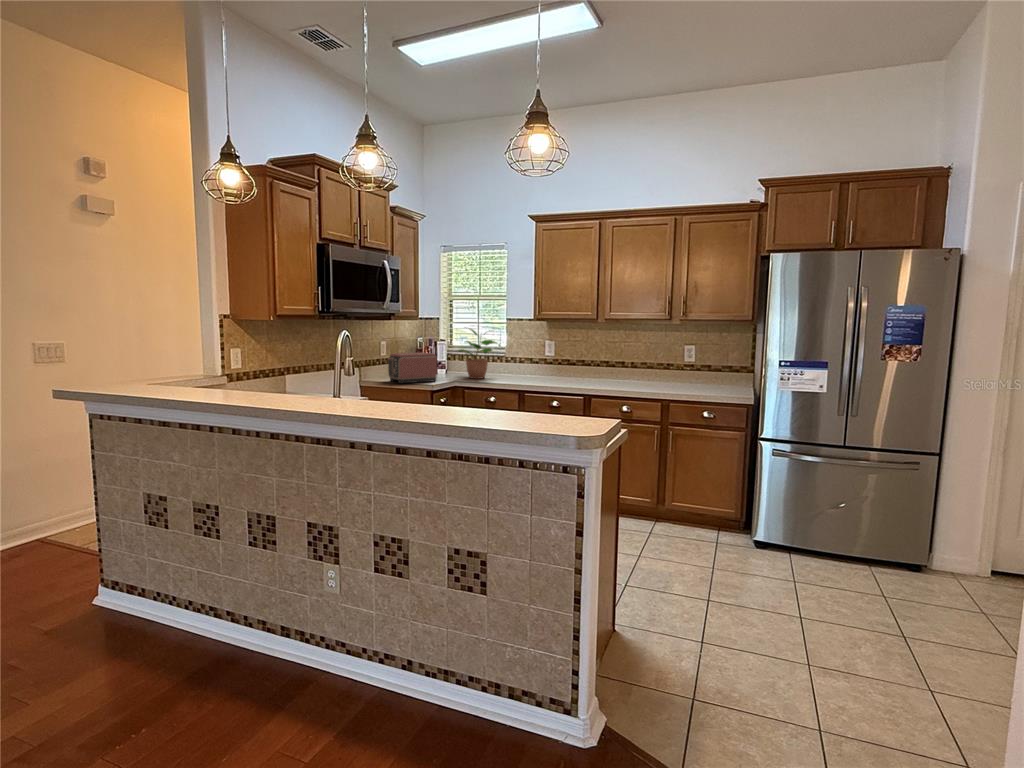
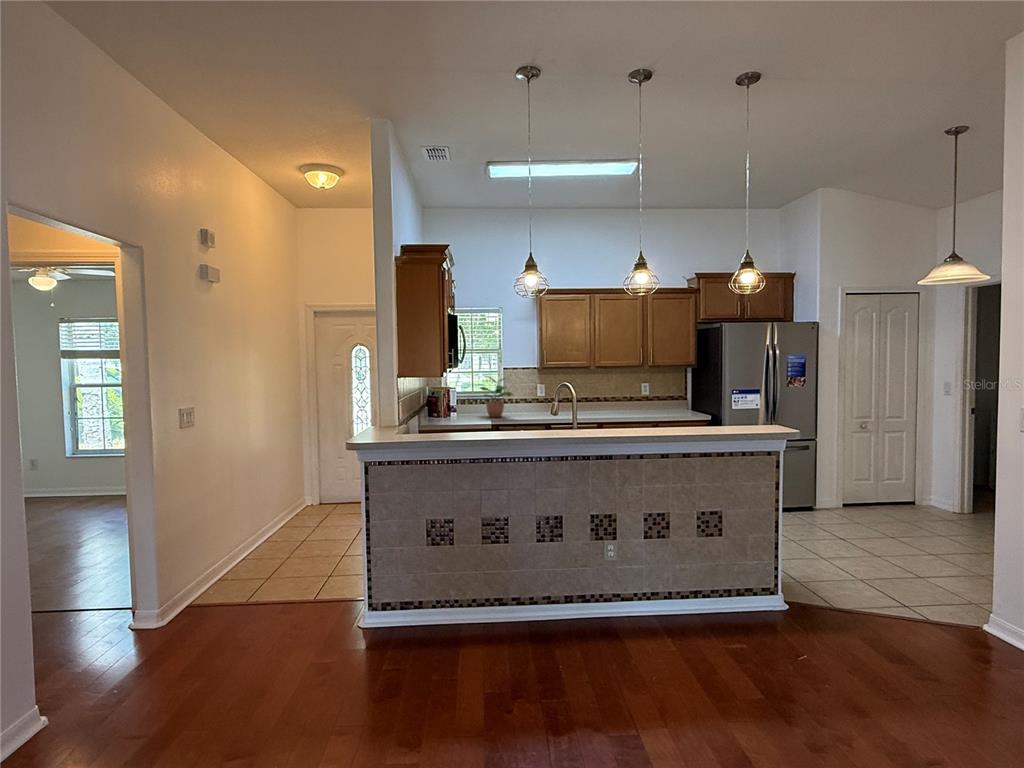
toaster: present [388,353,437,383] -> none [443,398,479,424]

